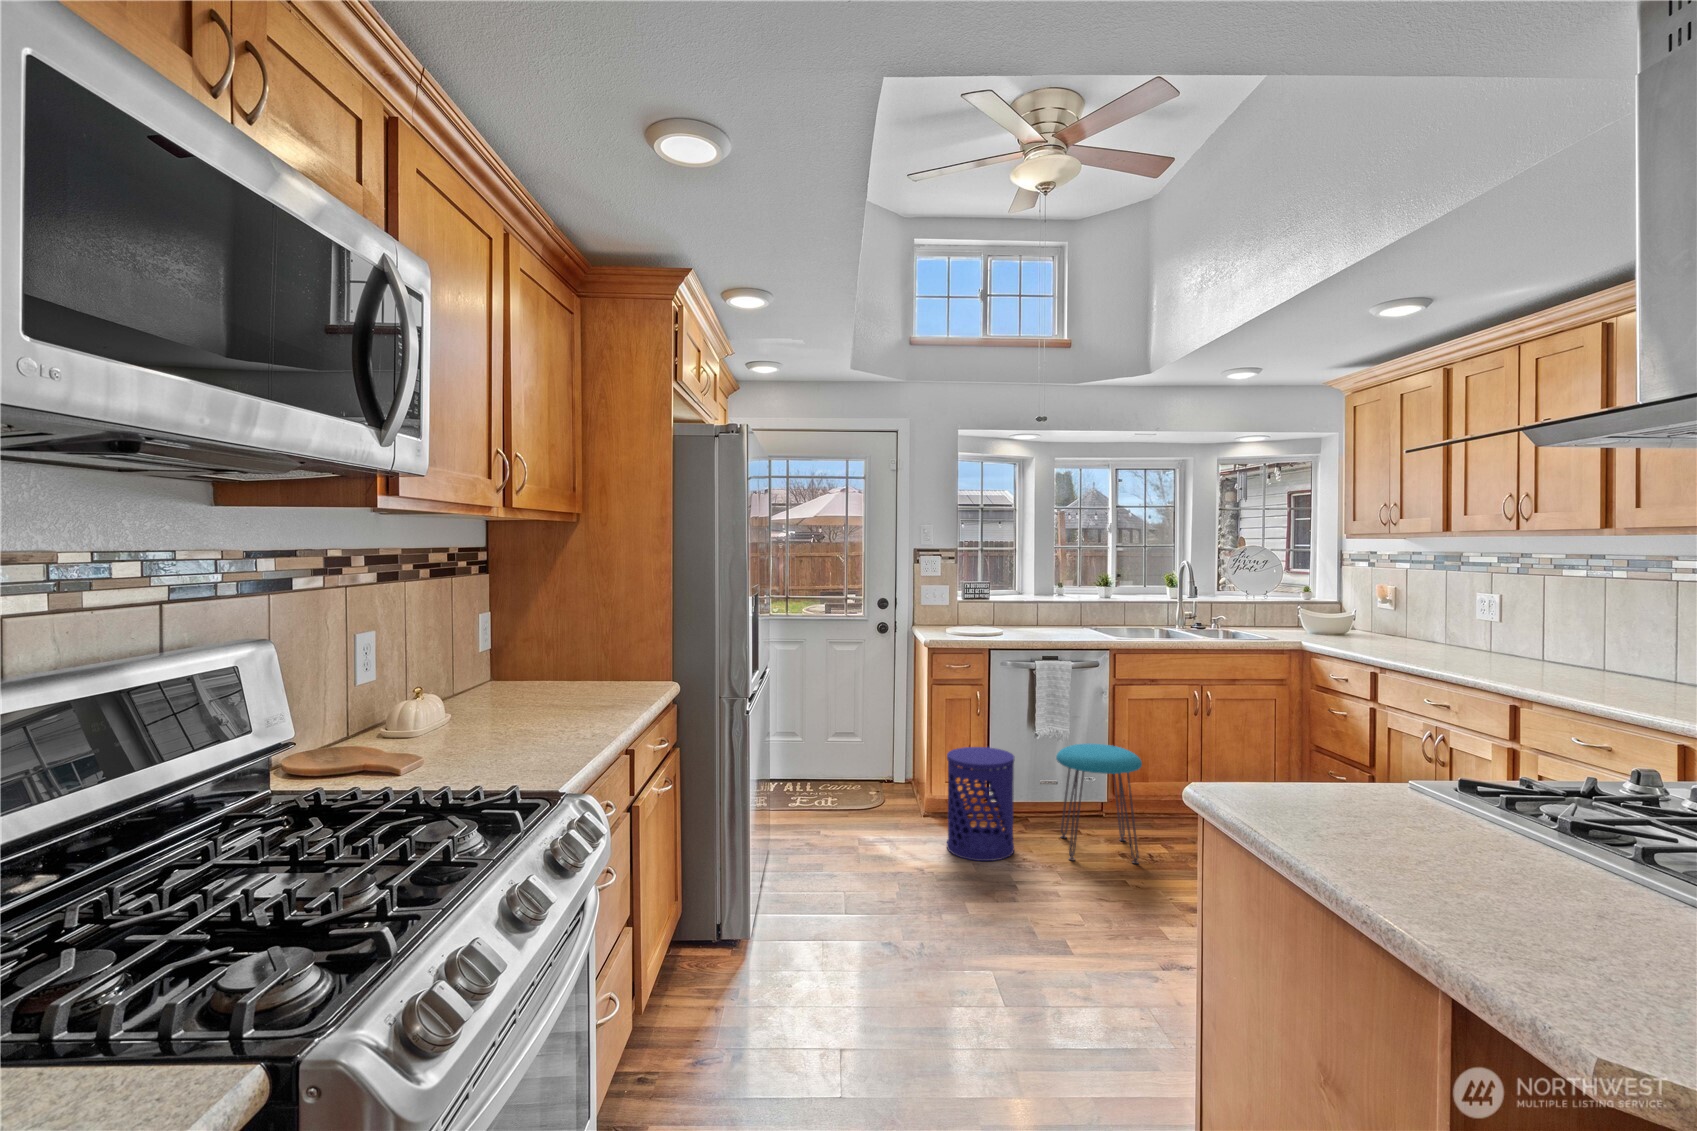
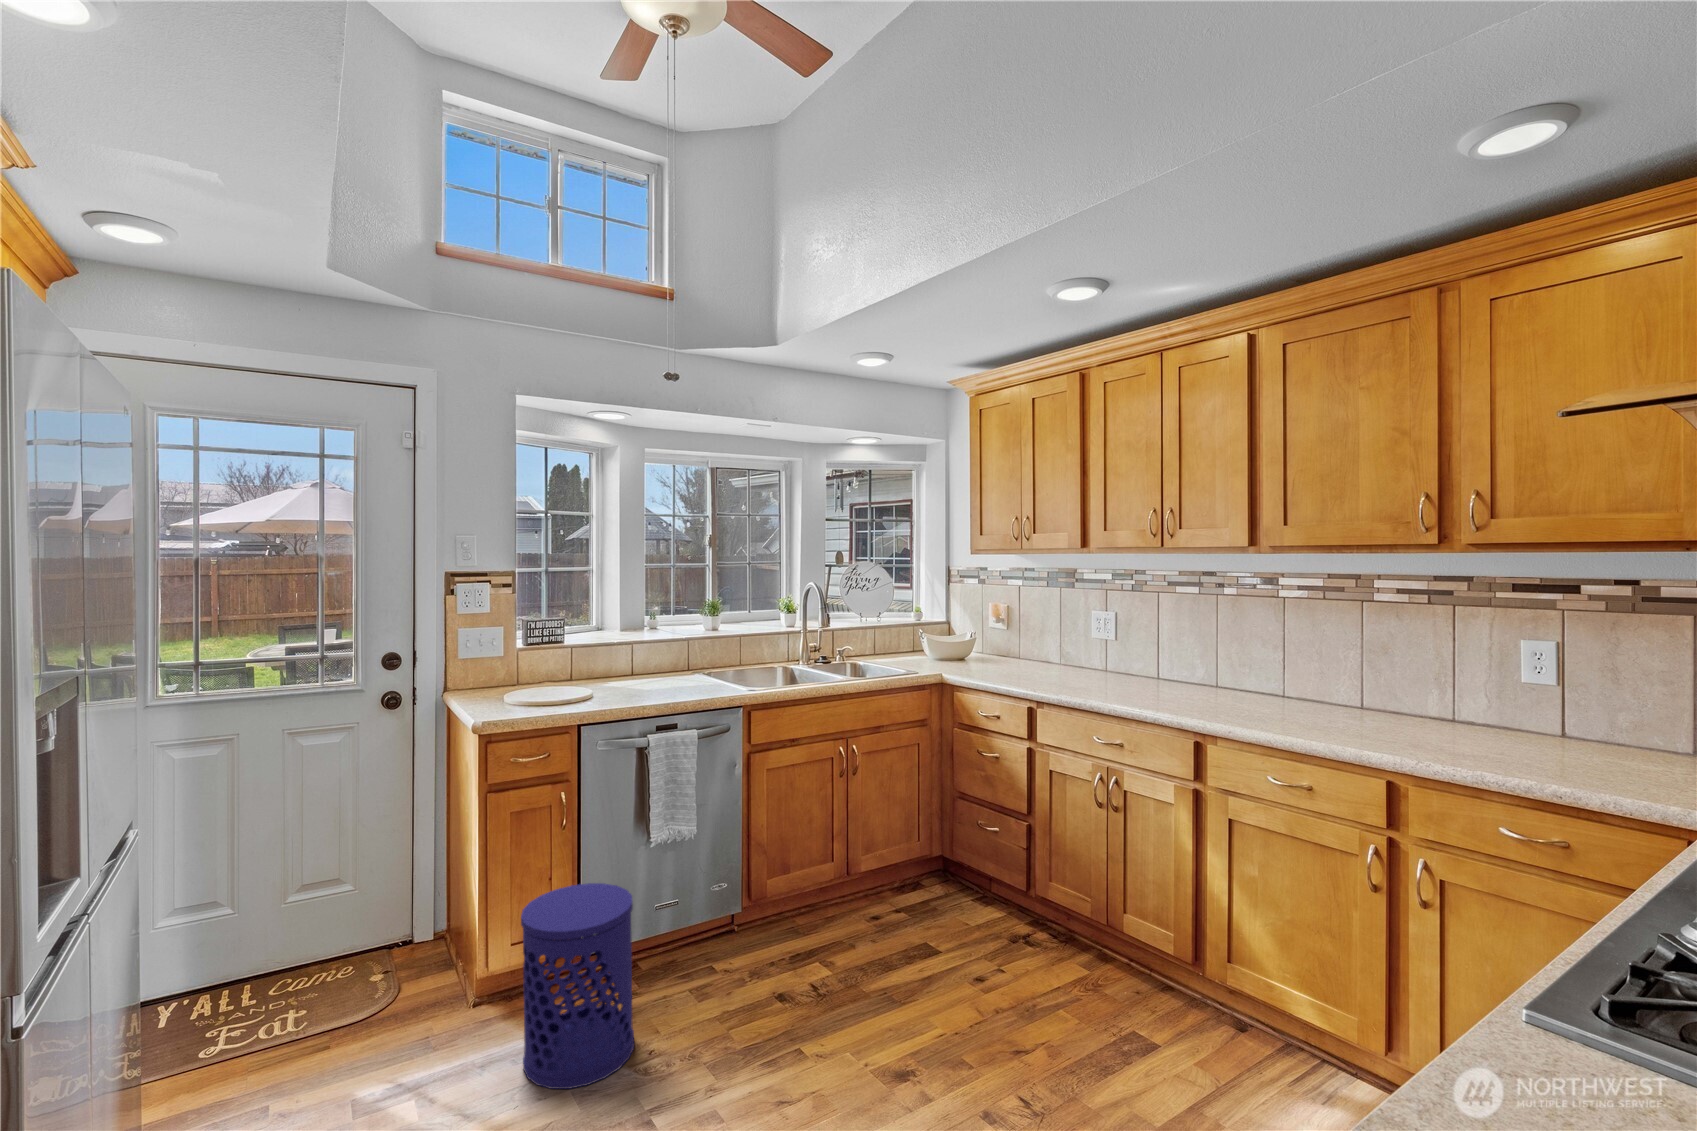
stool: present [1056,744,1142,864] -> none [690,844,809,1034]

